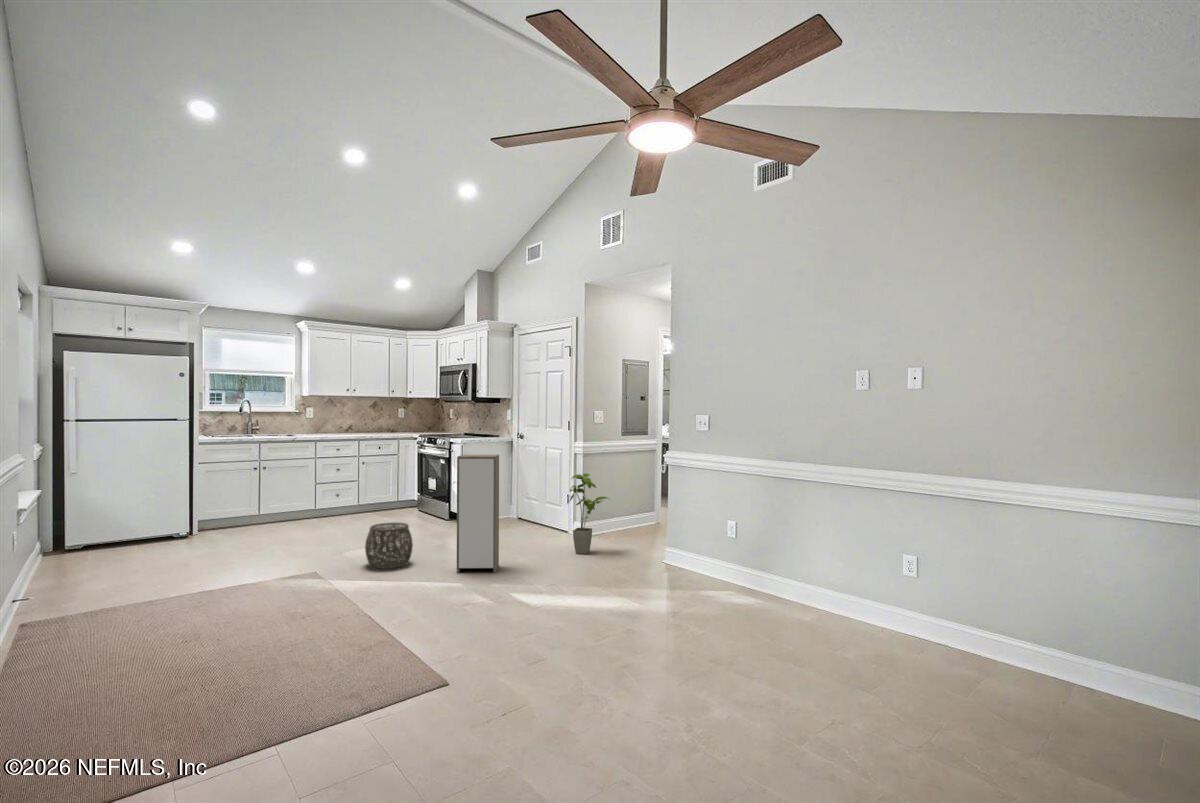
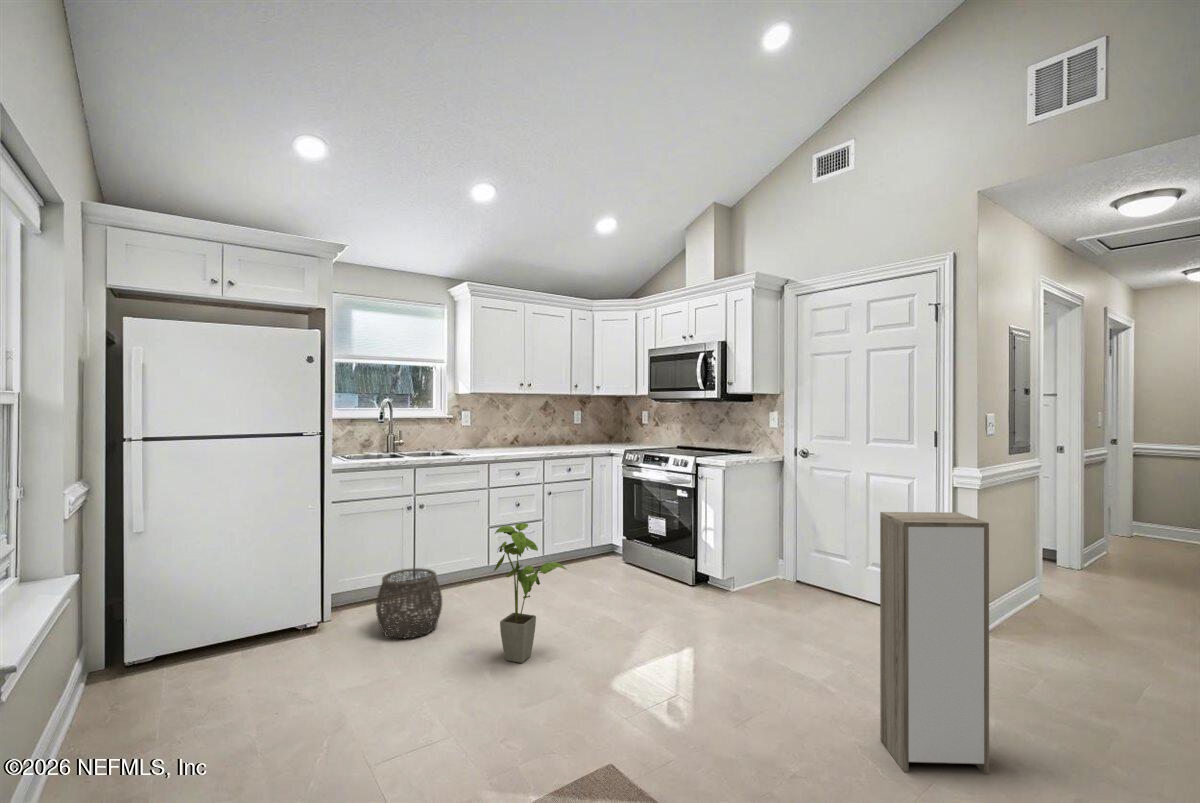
house plant: present [570,473,609,554] -> present [494,523,566,663]
woven basket: present [365,522,413,569] -> present [376,568,442,638]

